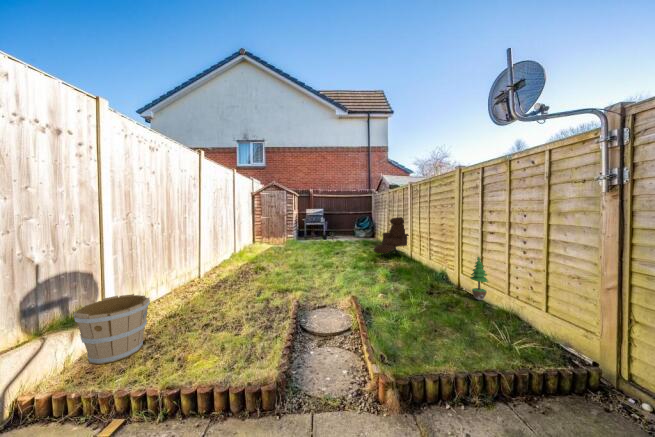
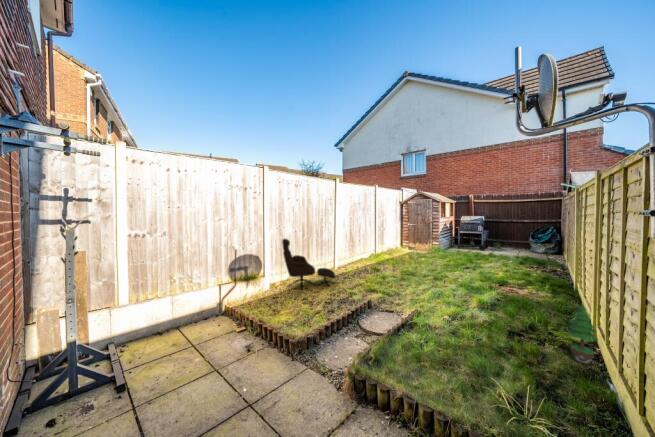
lounge chair: present [374,217,409,258] -> present [282,239,335,289]
wooden bucket: present [74,294,150,364] -> none [246,270,278,304]

